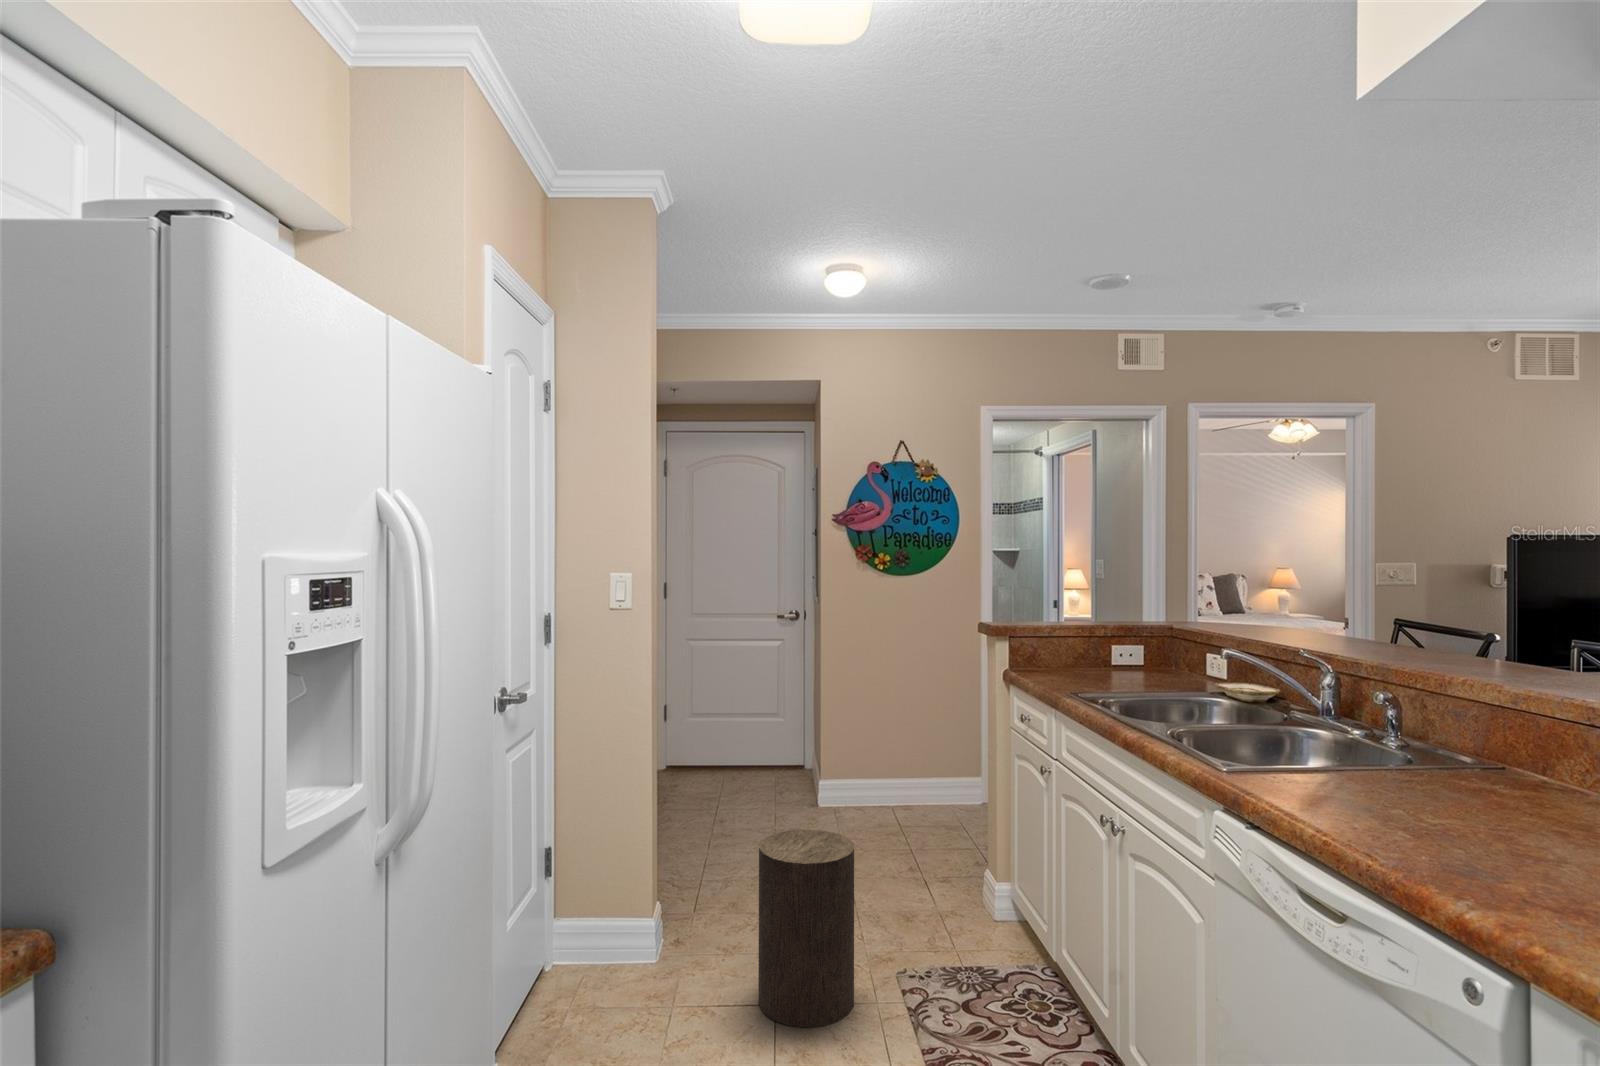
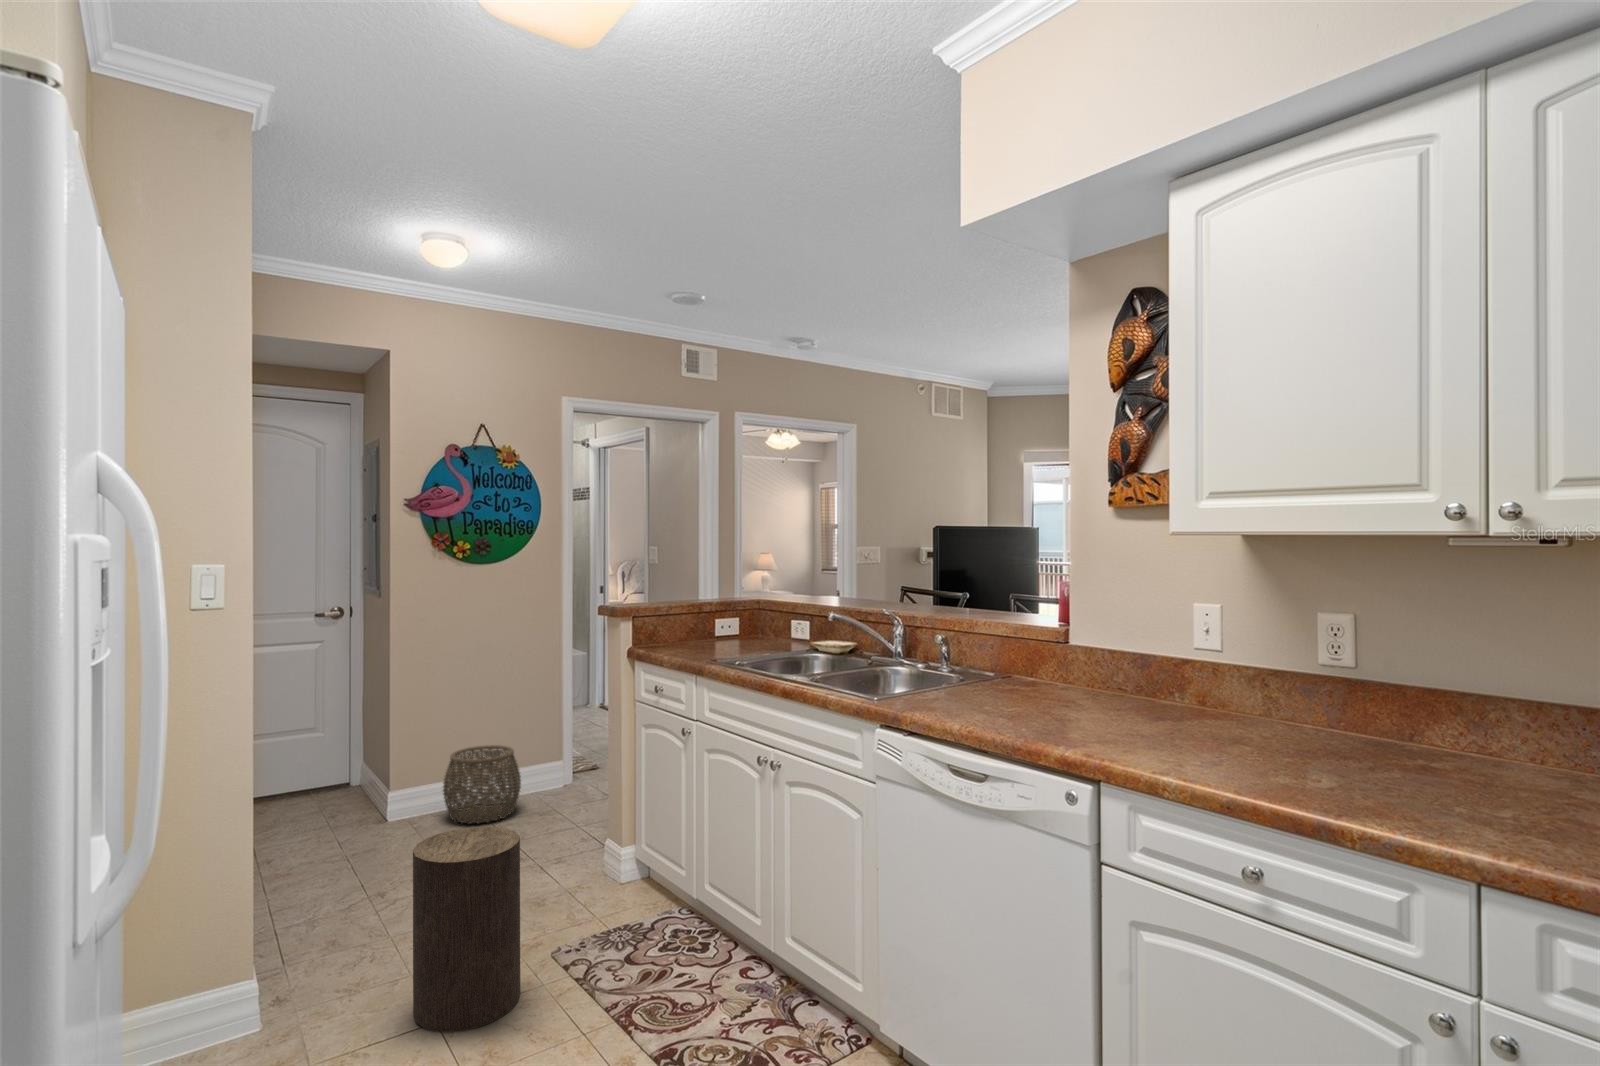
woven basket: none [861,750,933,826] -> present [443,745,521,824]

